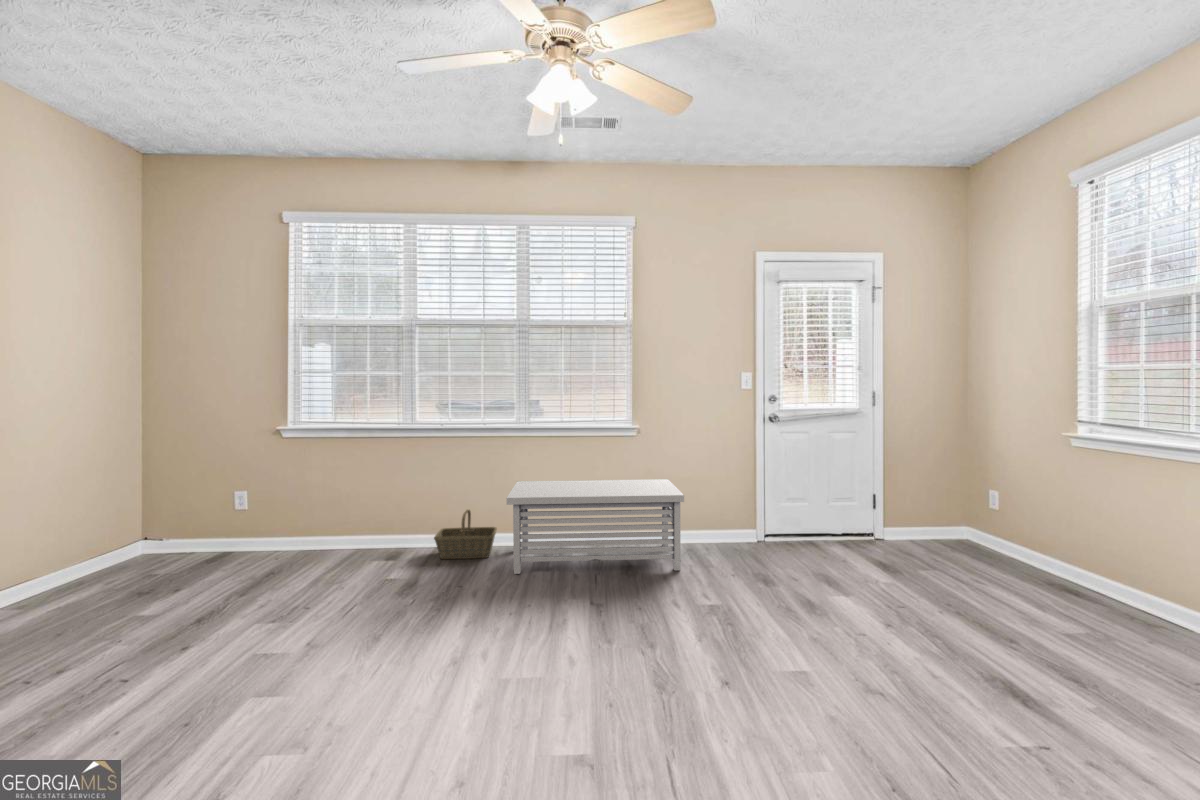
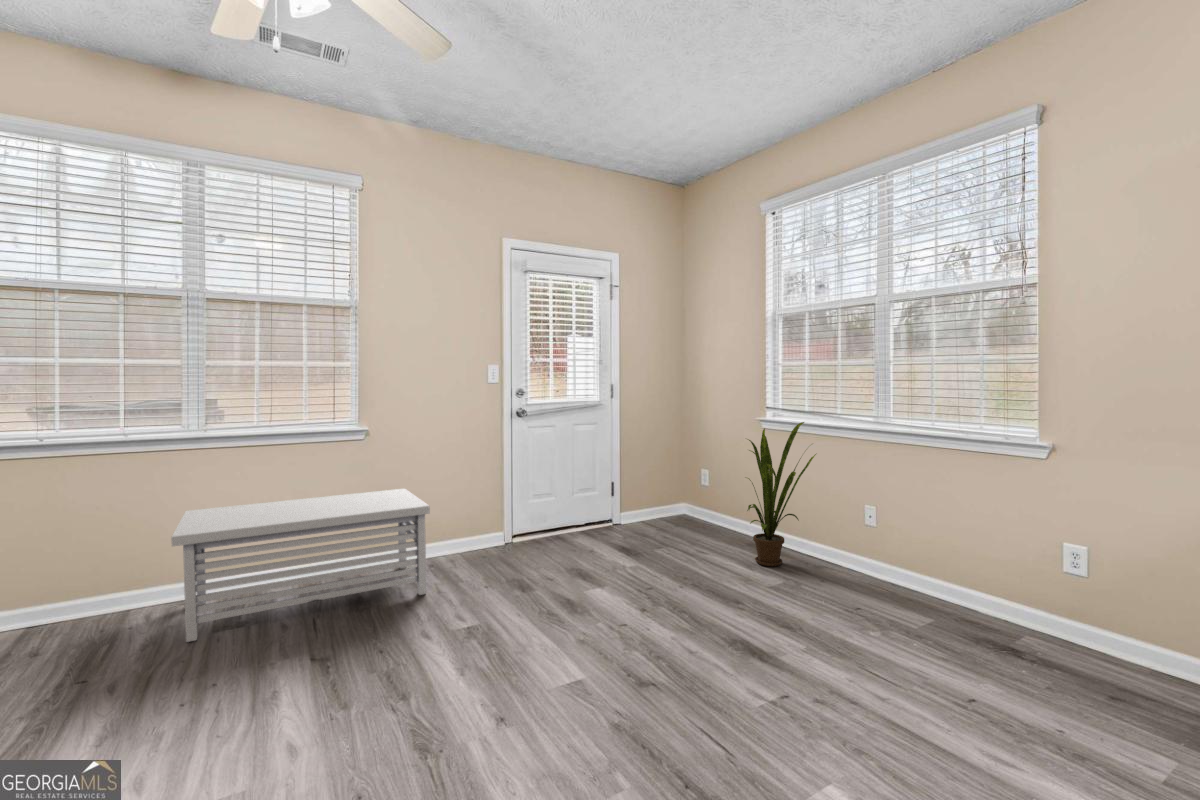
house plant: none [1035,438,1154,610] -> present [747,422,816,566]
basket: present [434,510,497,559] -> none [29,560,151,644]

